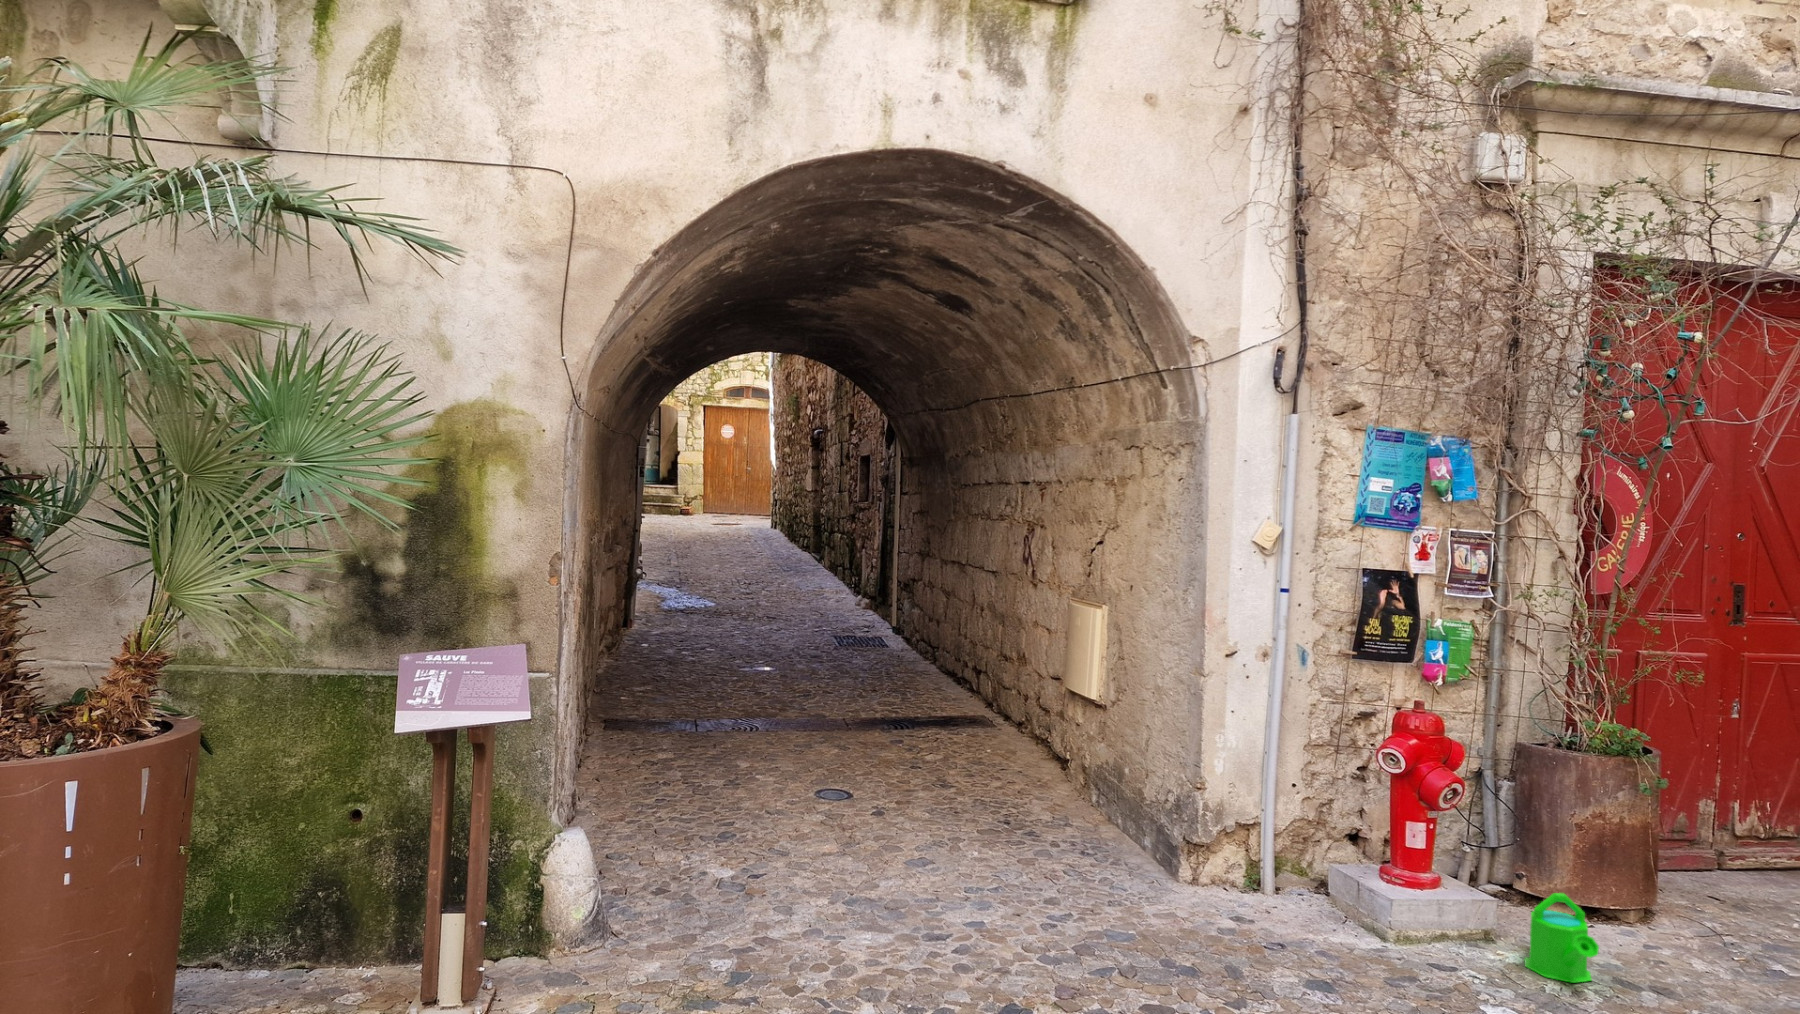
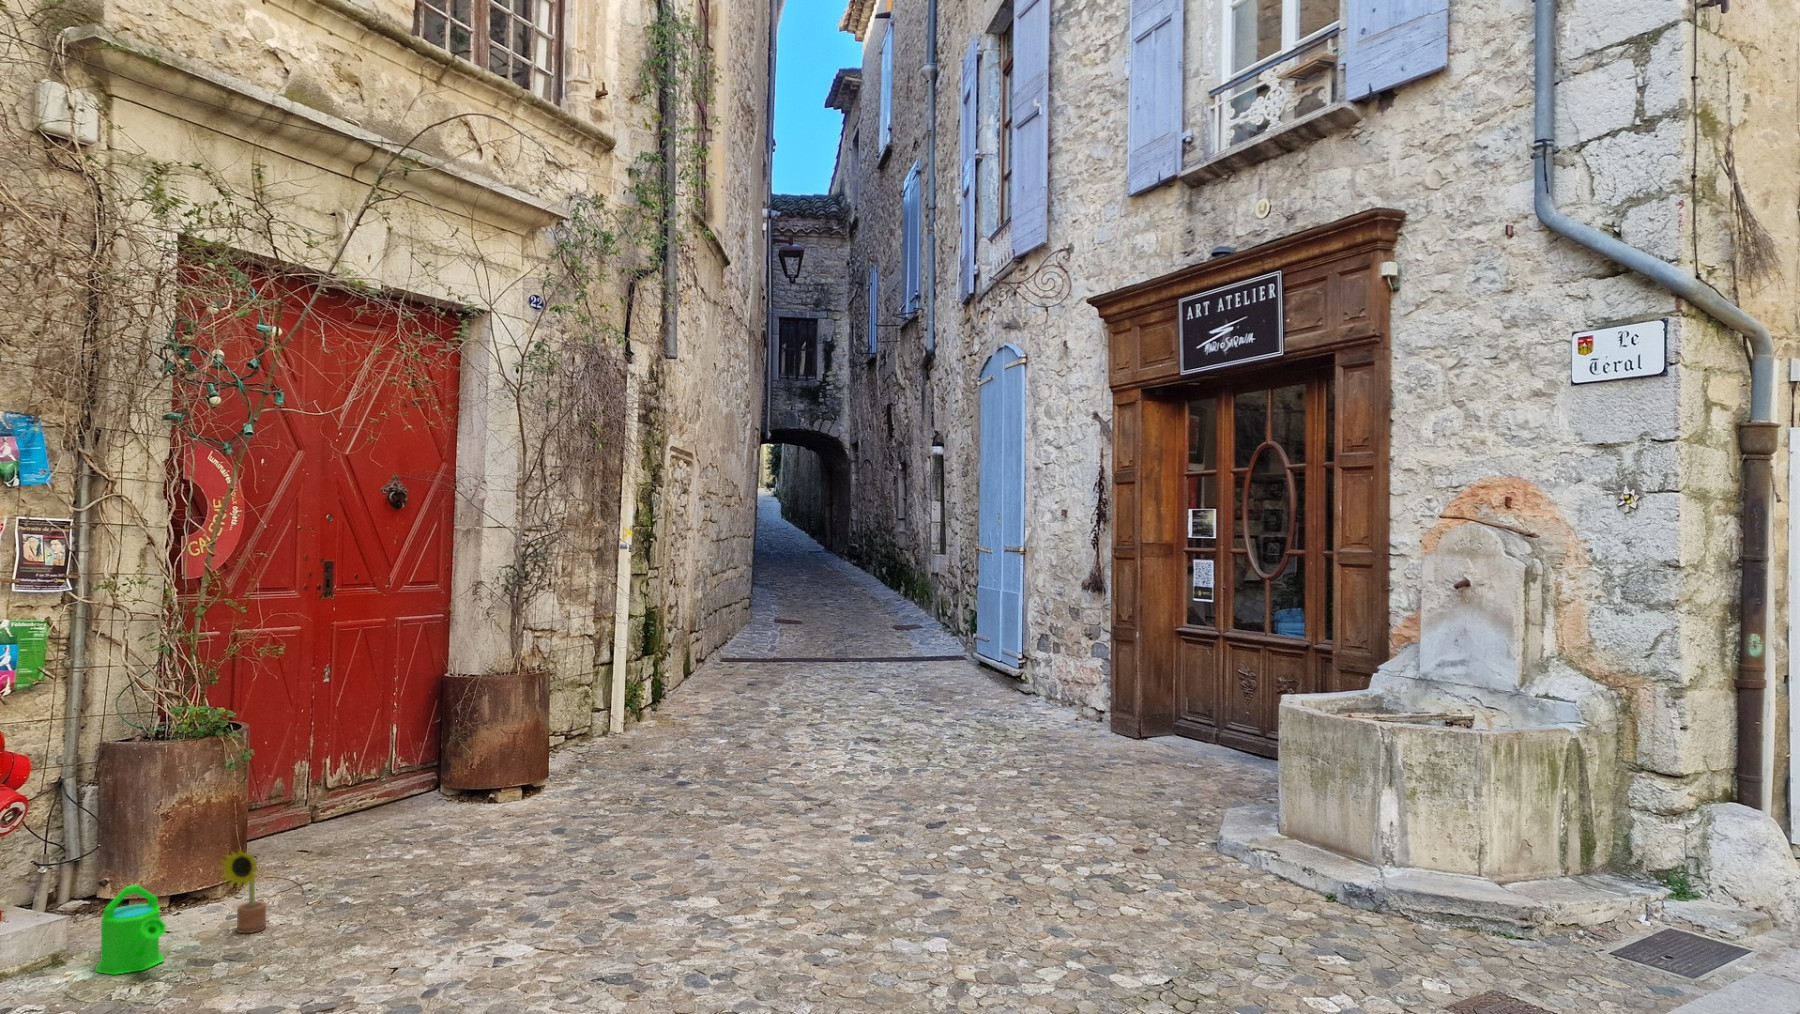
decorative plant: none [1644,887,1699,983] -> present [219,850,266,933]

